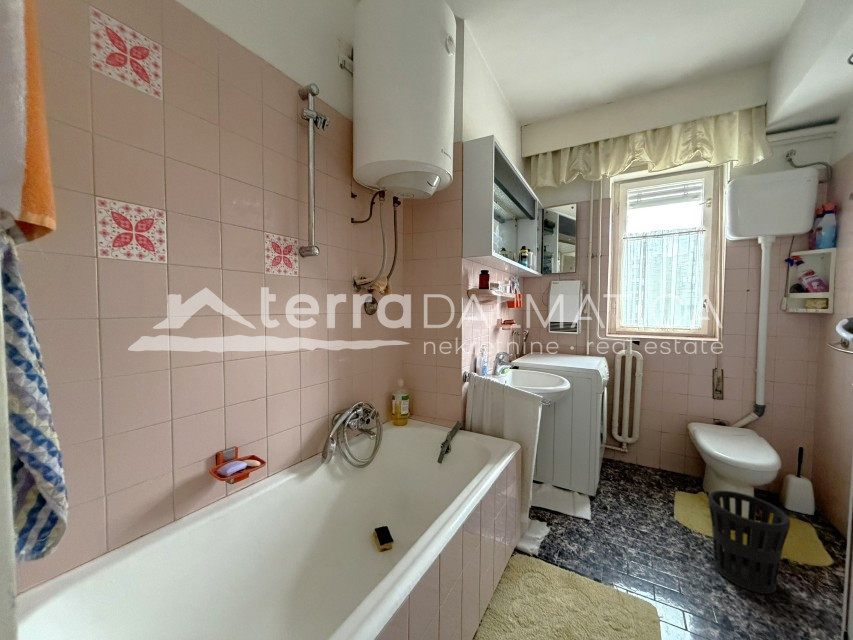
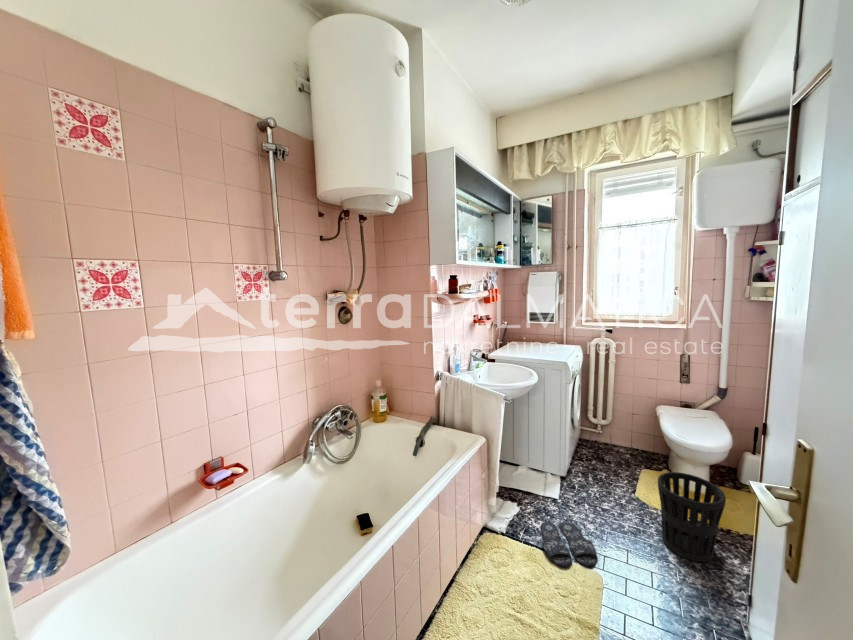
slippers: none [577,545,646,596] -> present [541,522,597,567]

